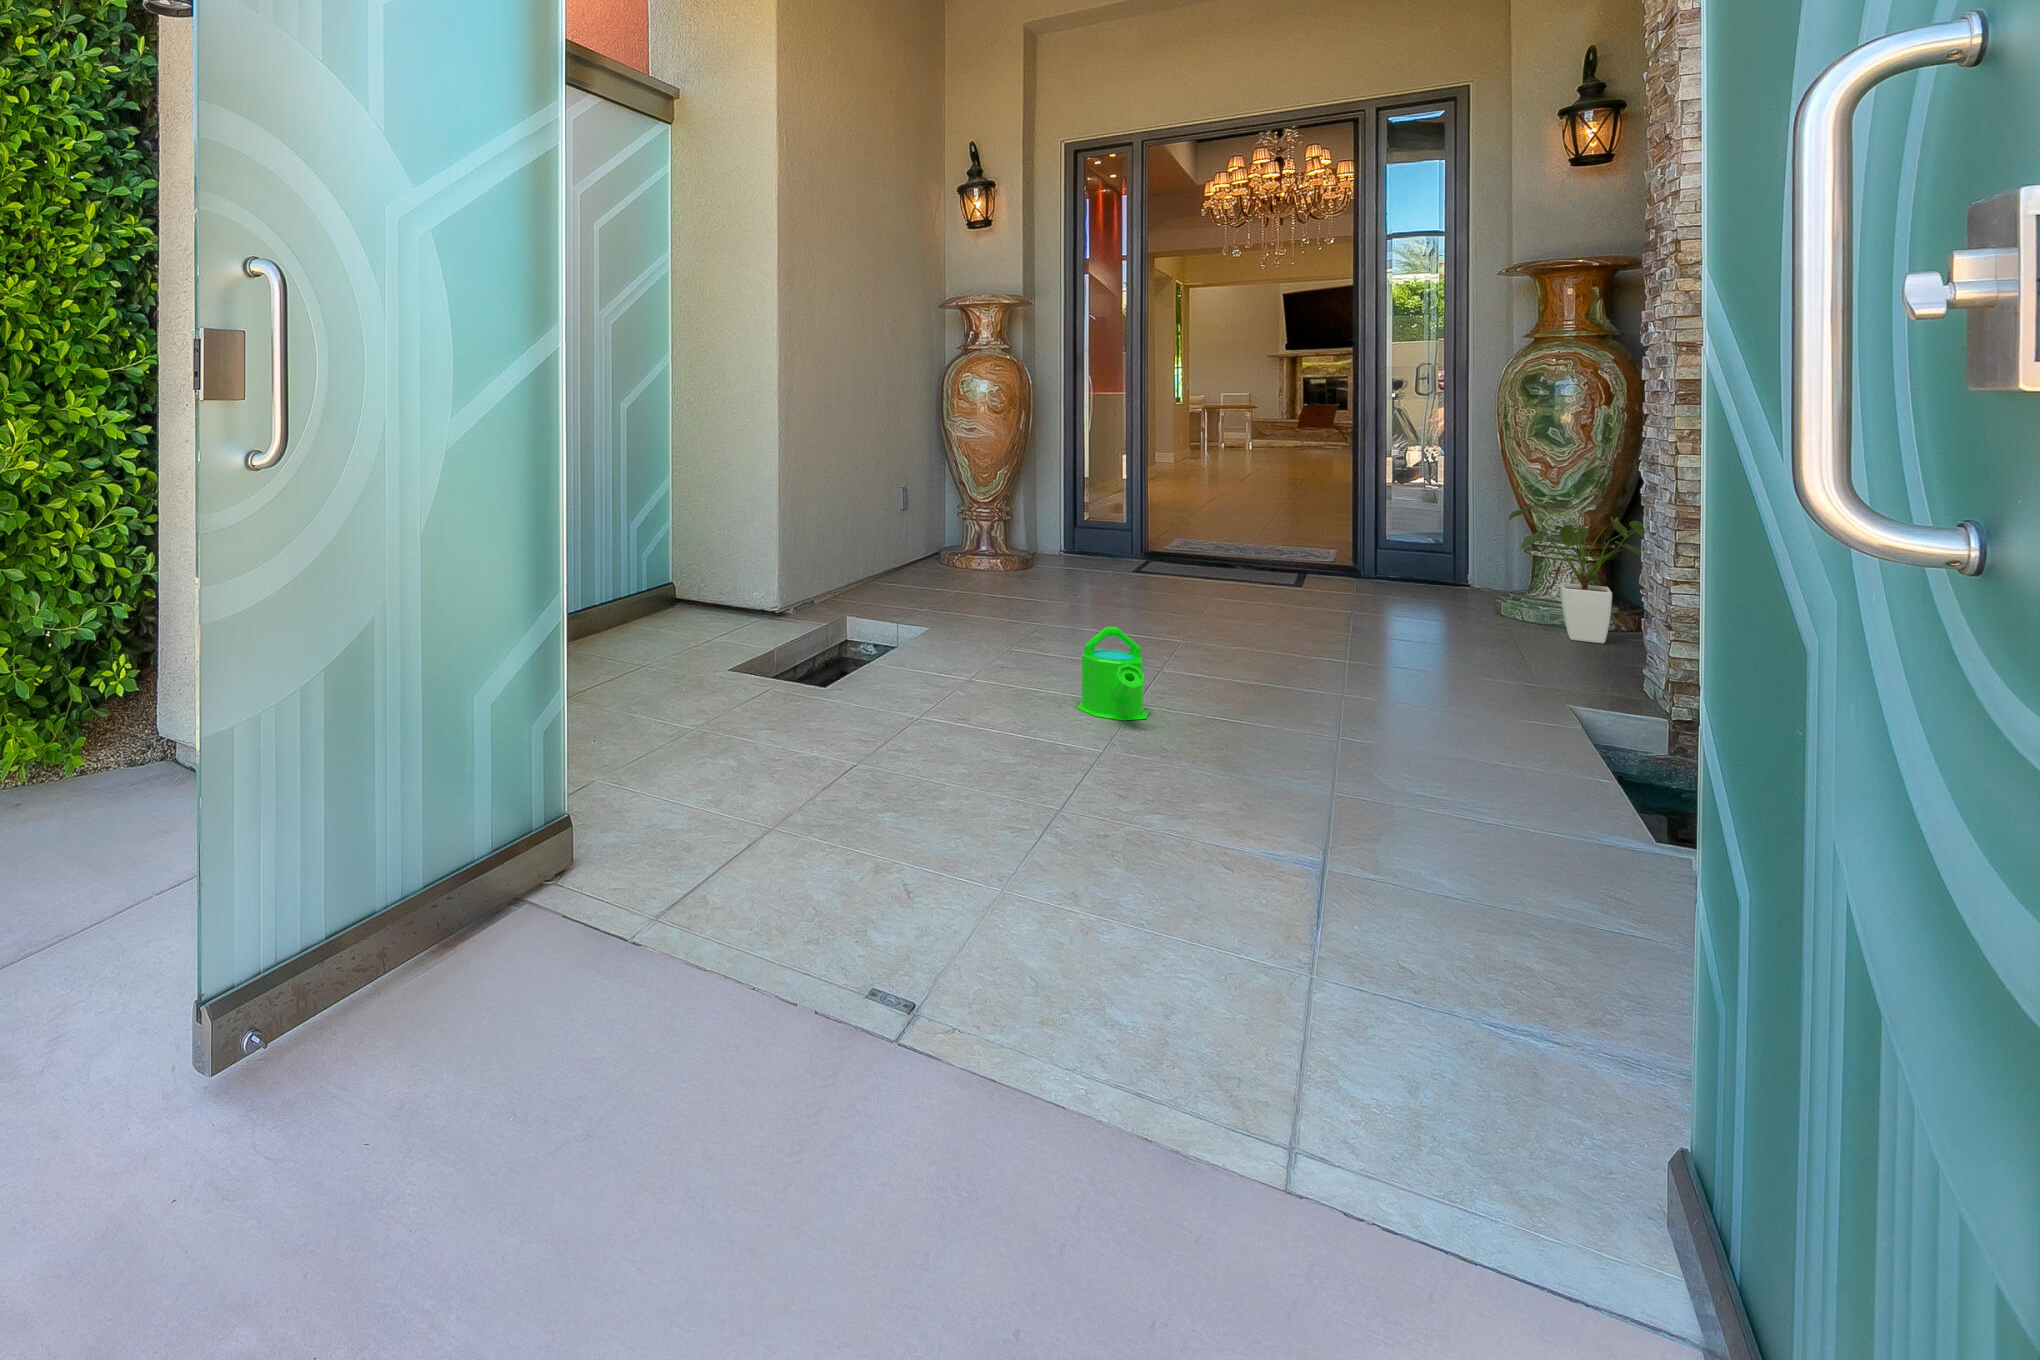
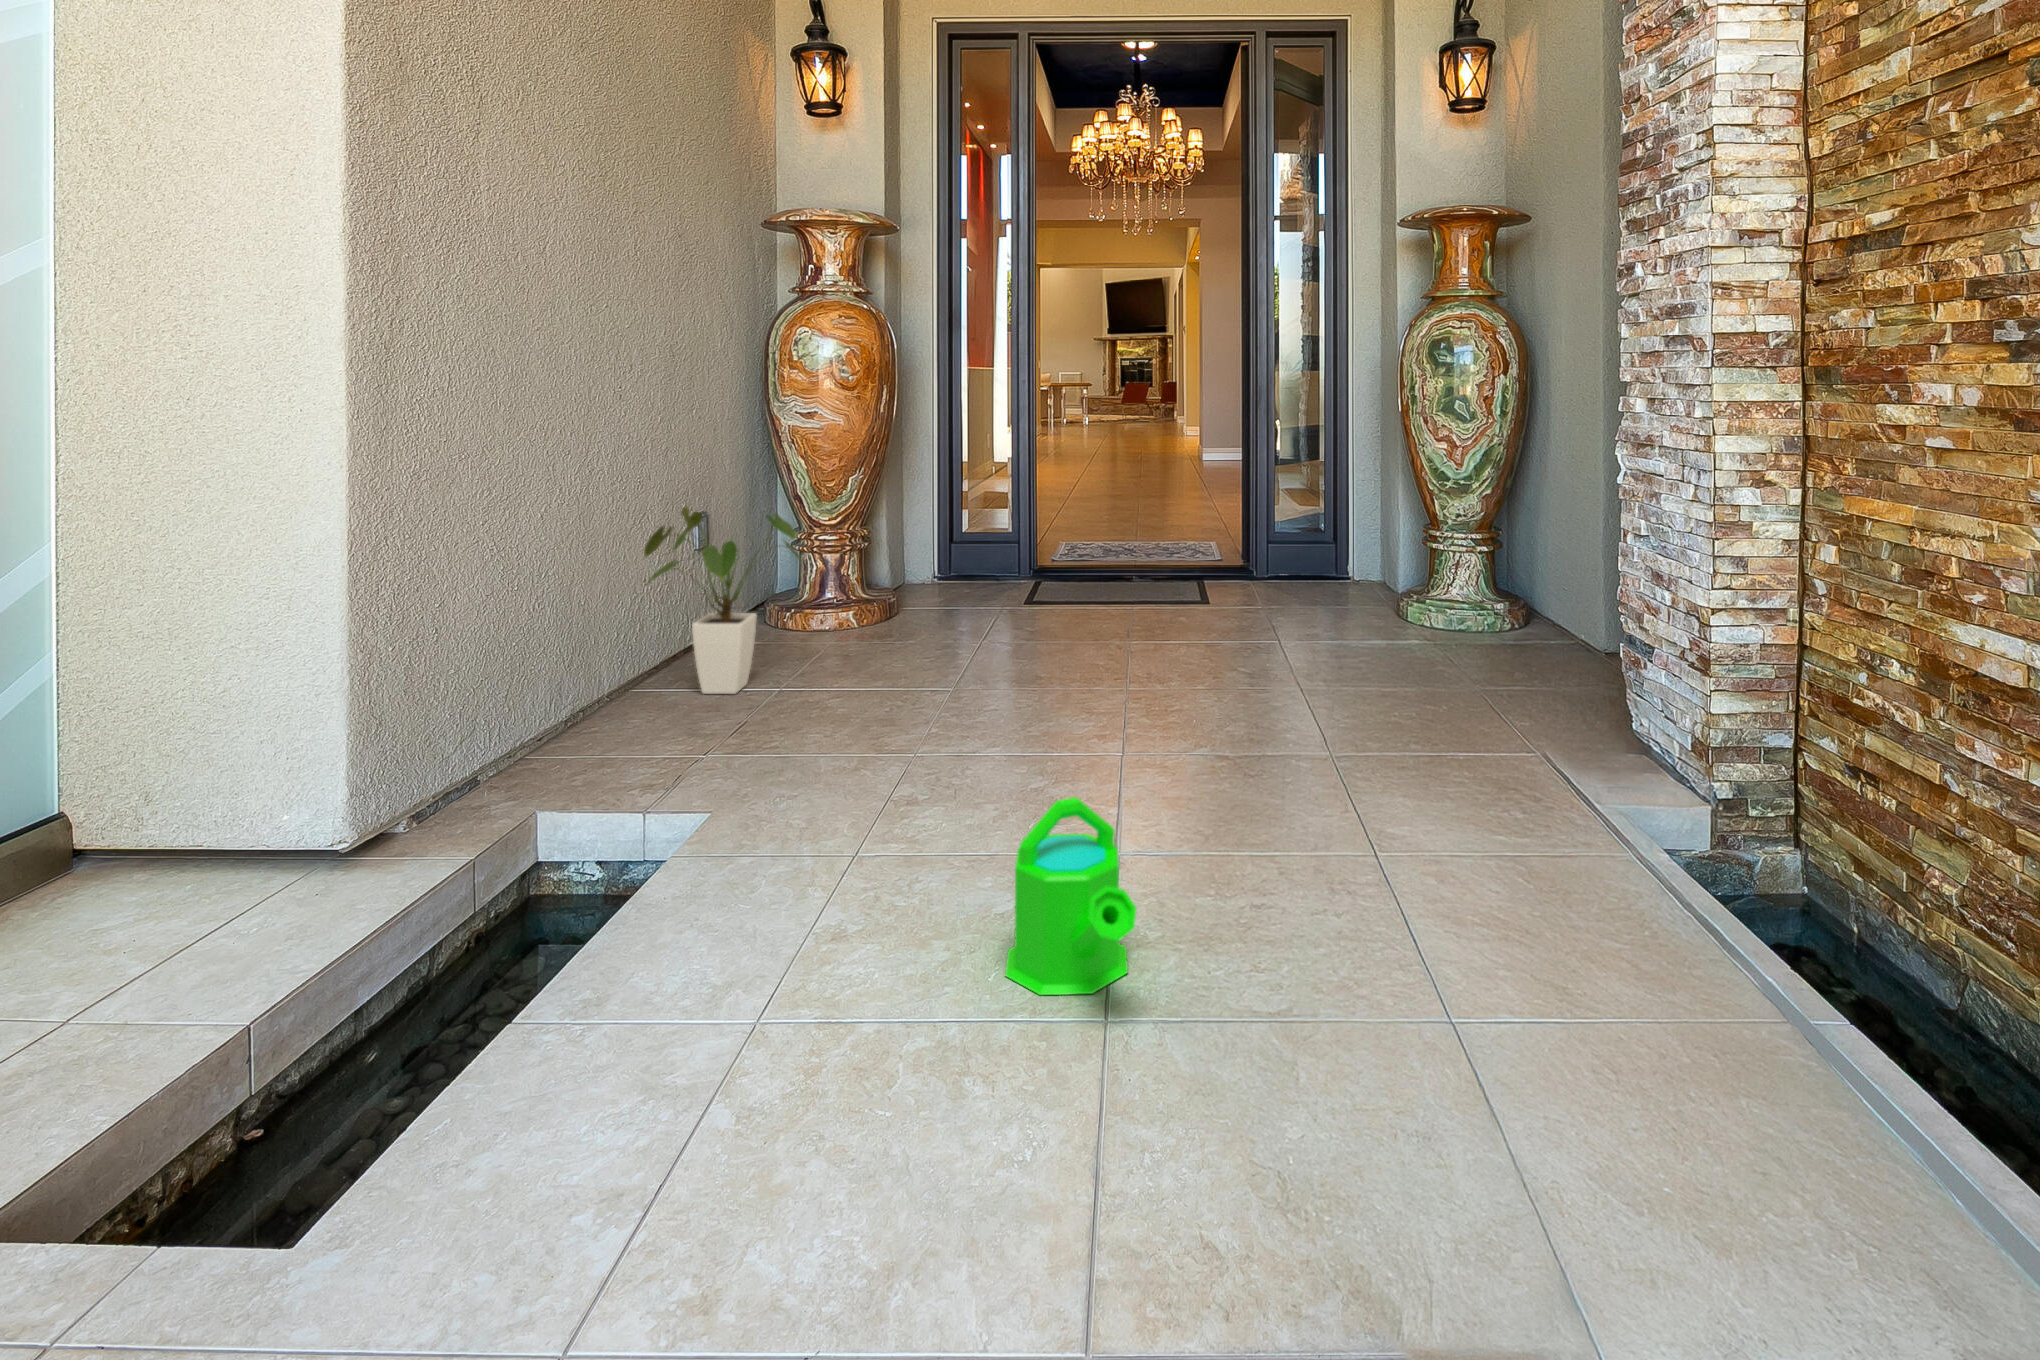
house plant: present [1509,505,1644,643] -> present [644,507,800,694]

